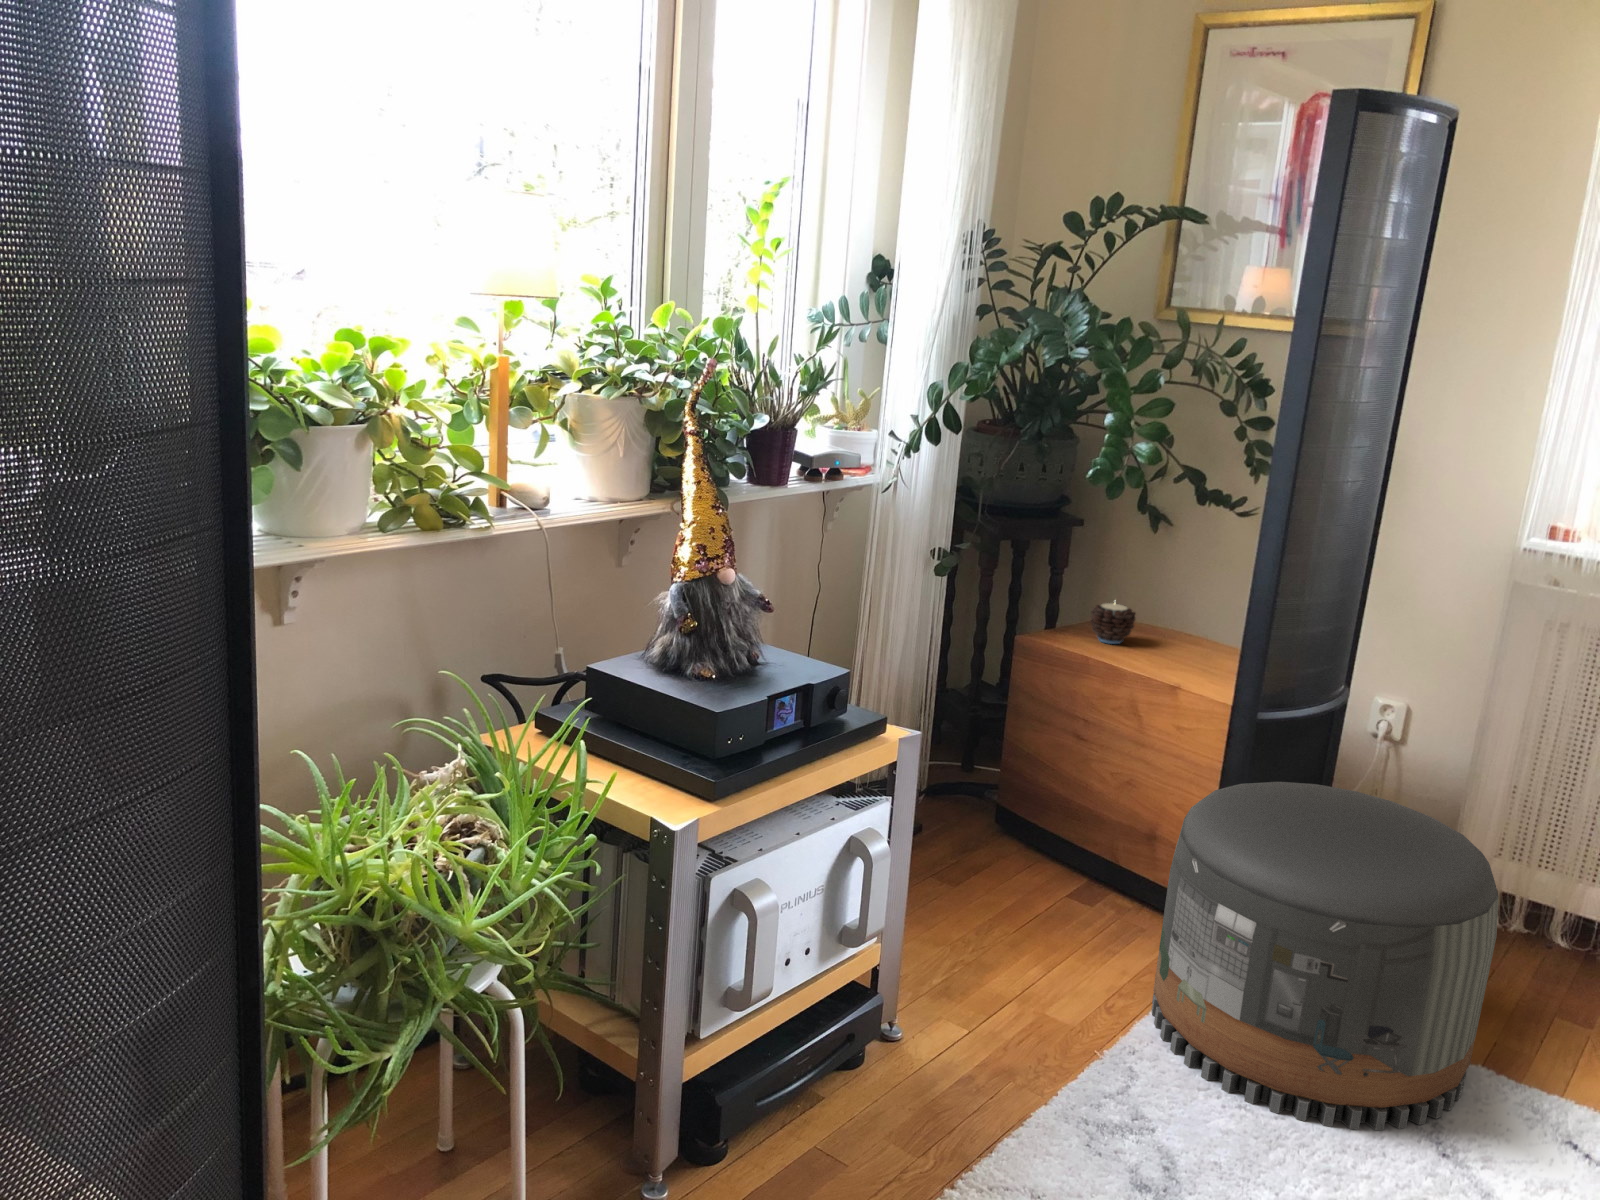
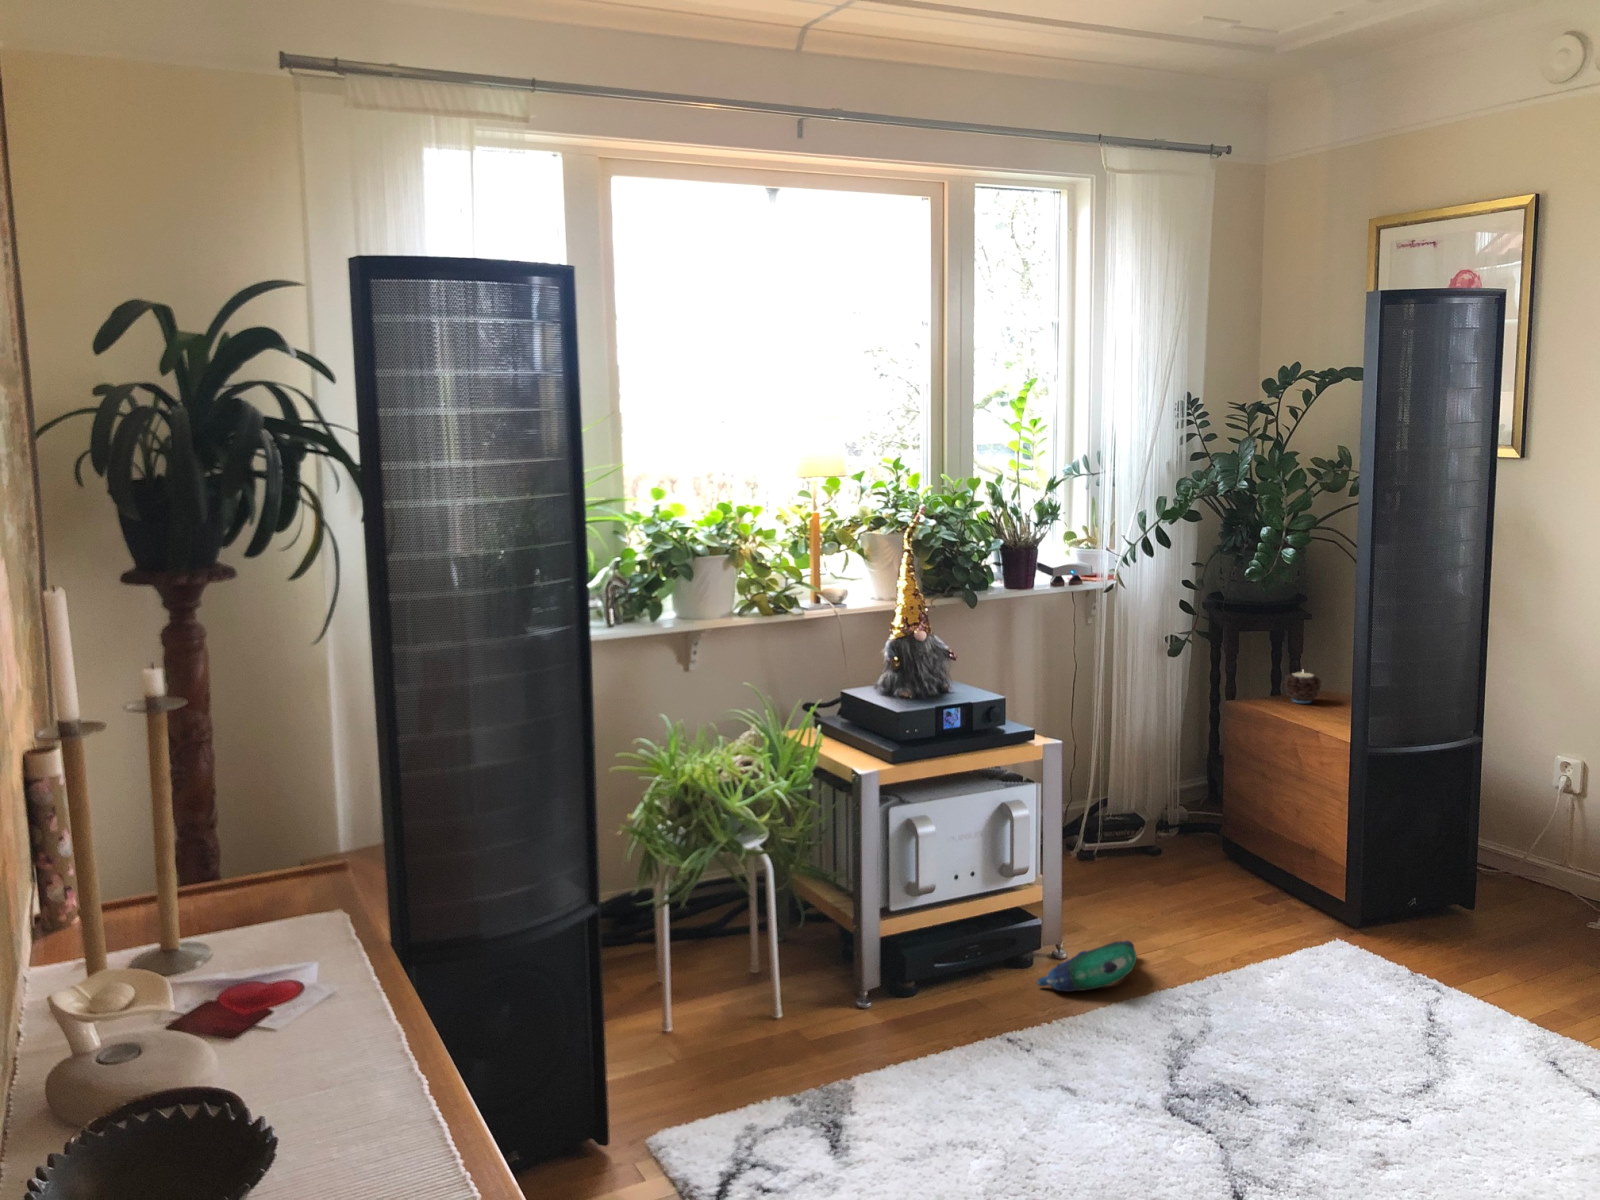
pouf: present [1152,782,1498,1130] -> none [1252,800,1505,1049]
plush toy: none [909,1008,1033,1115] -> present [1037,941,1137,992]

